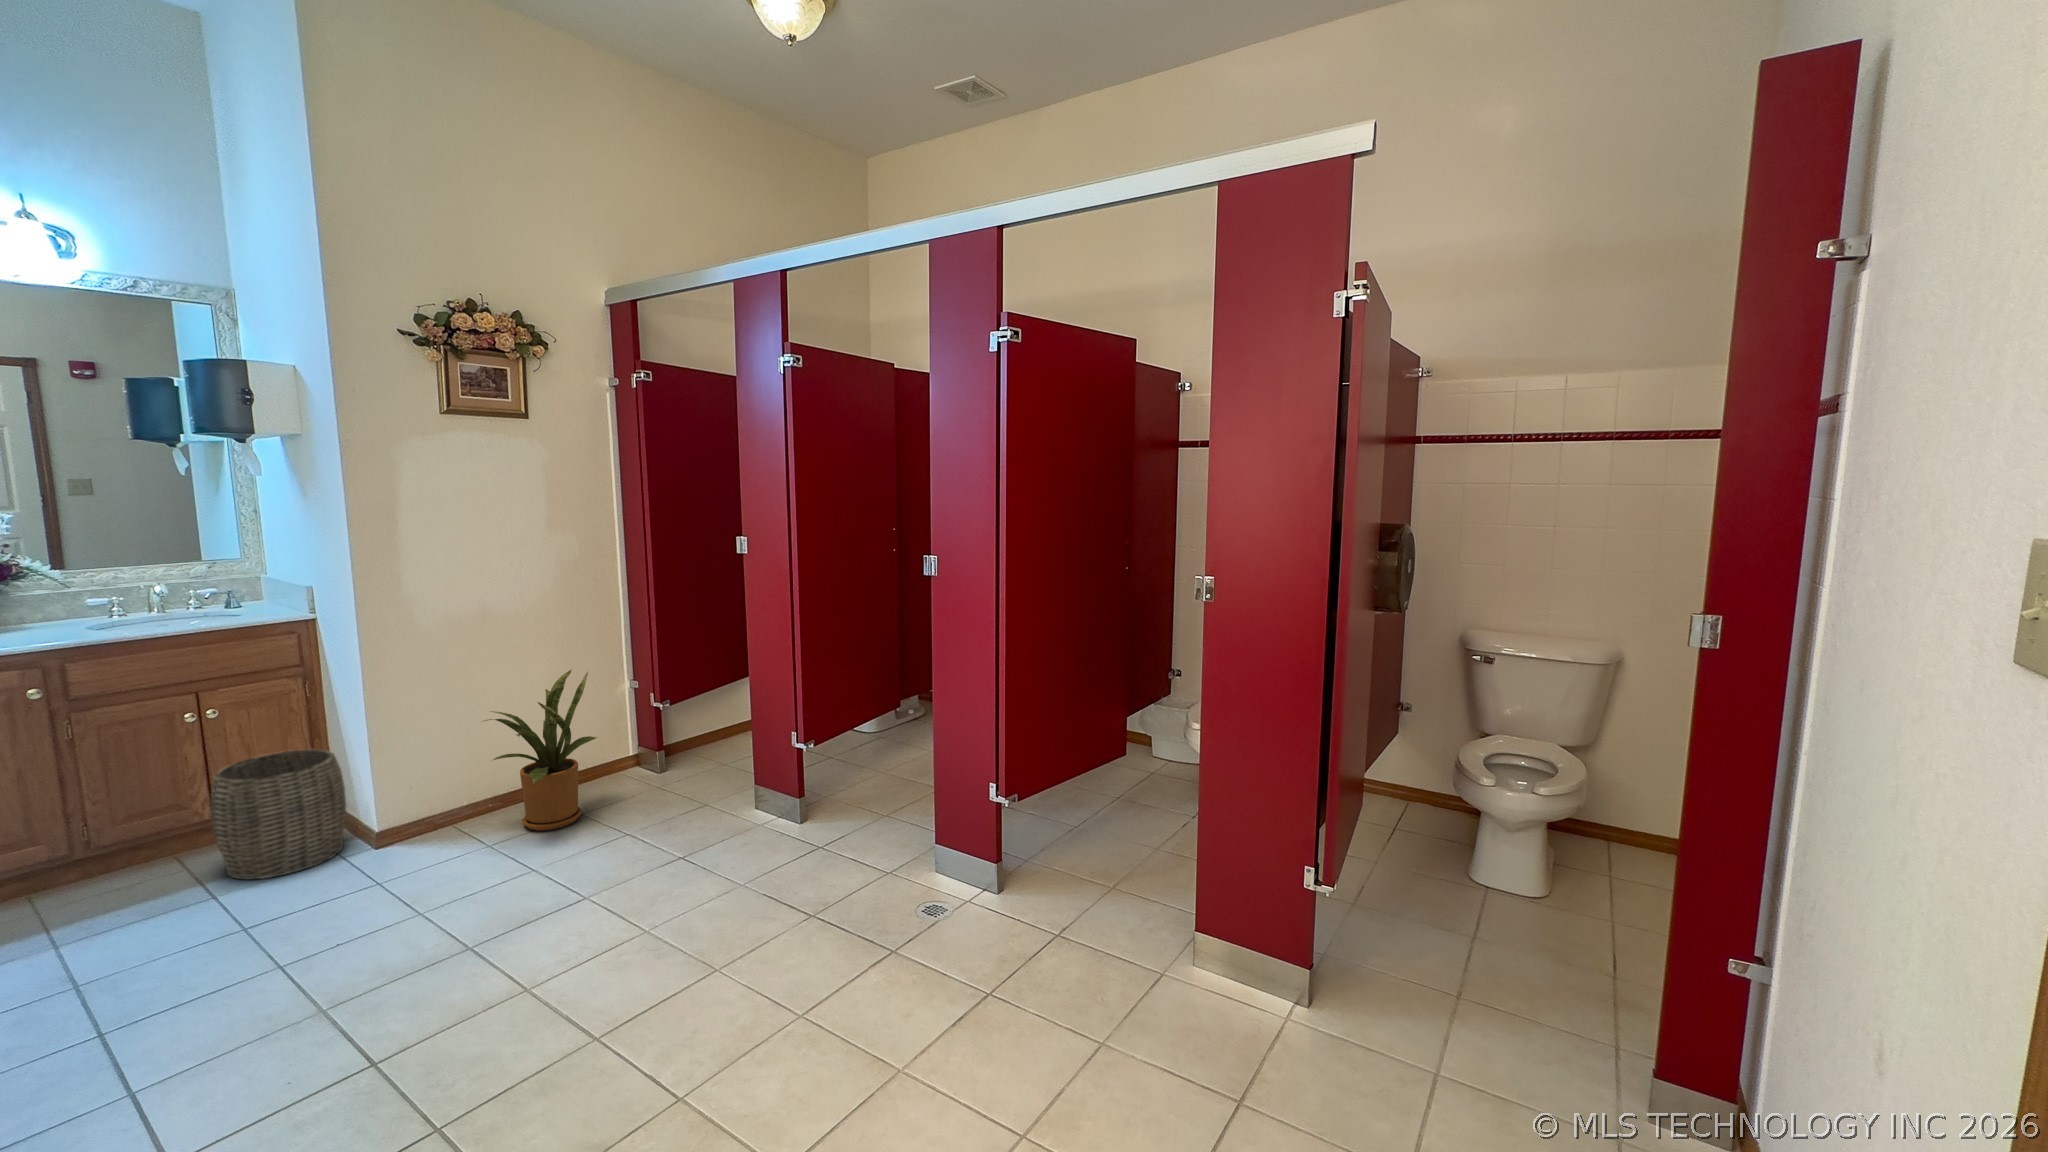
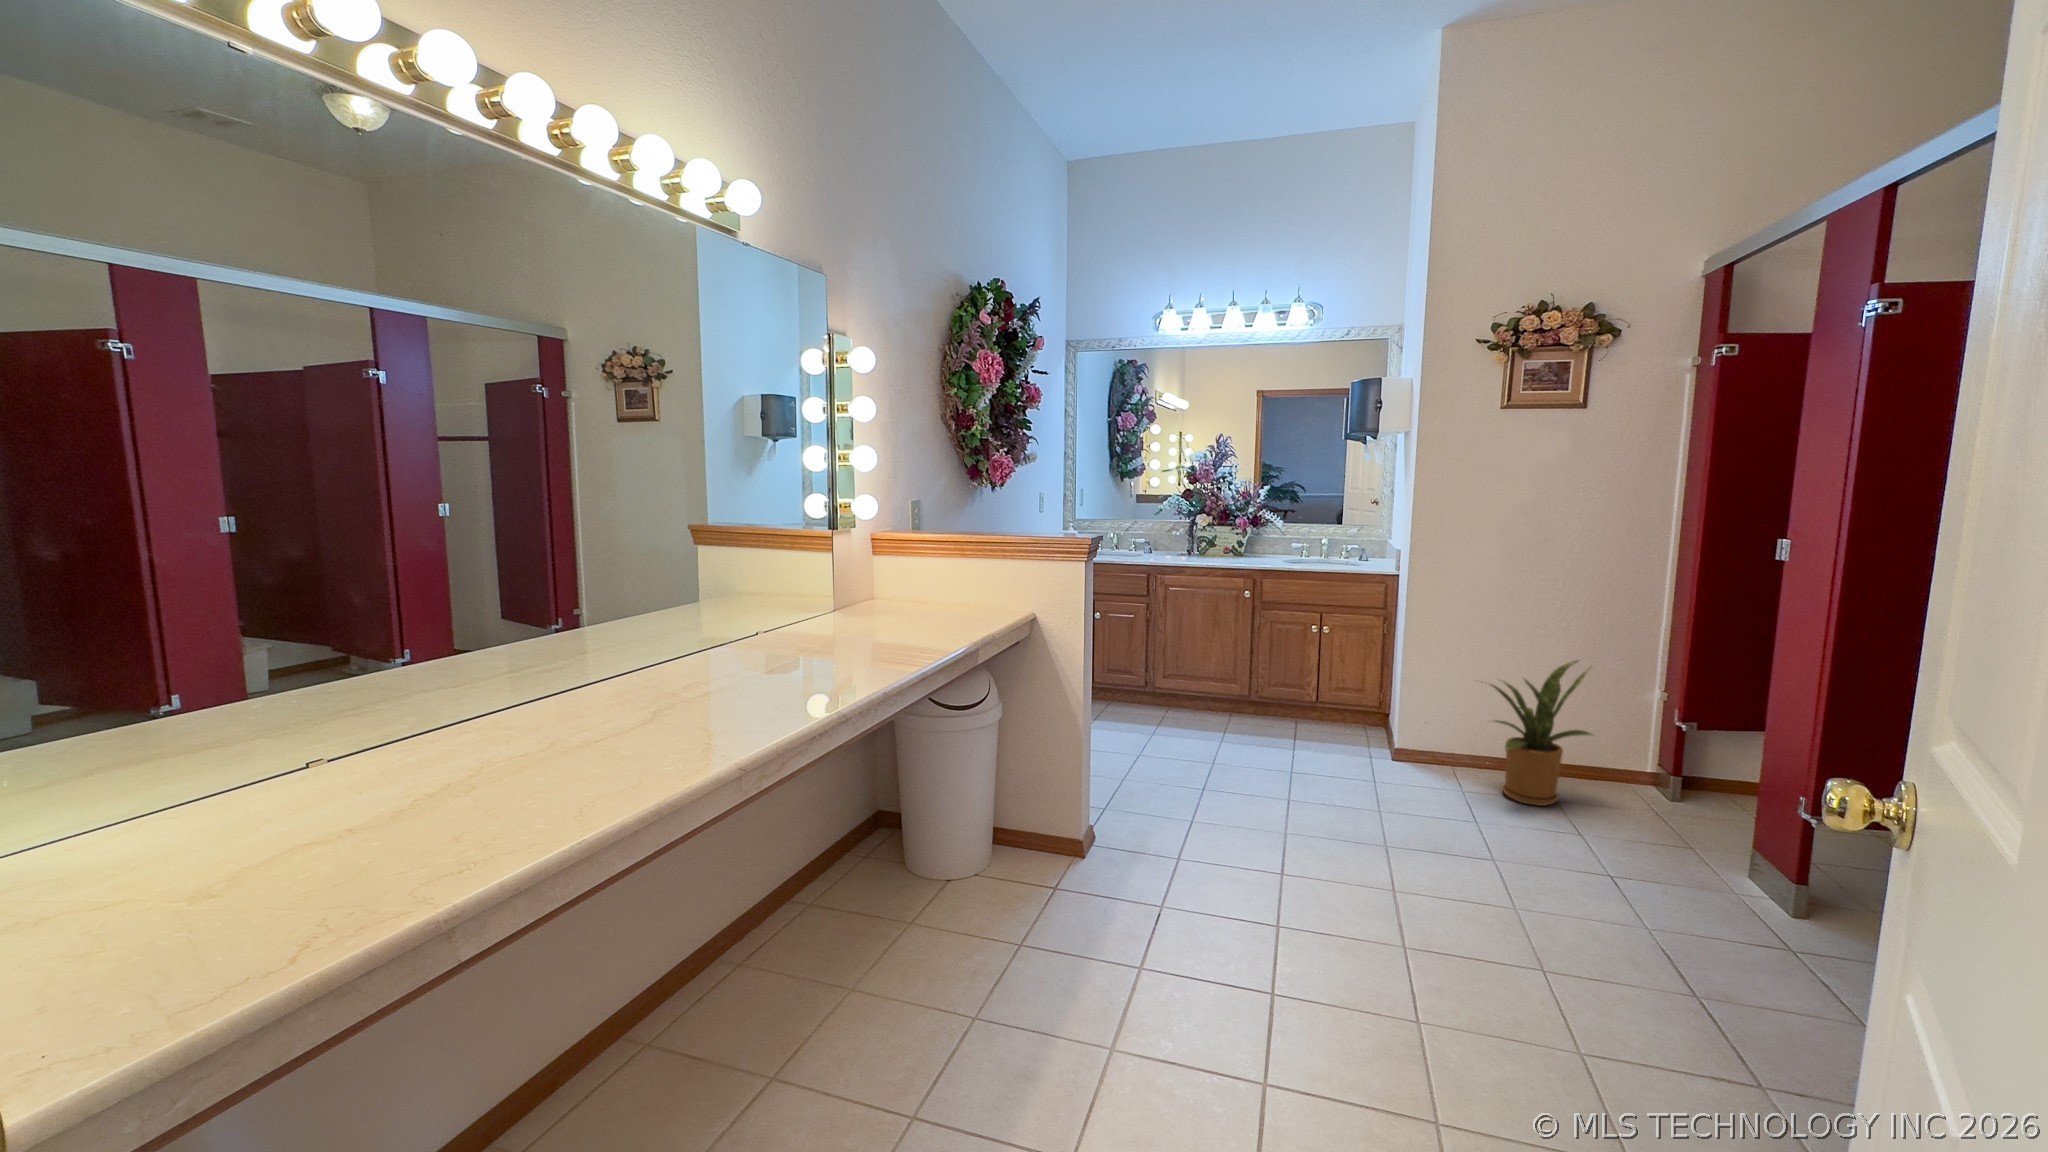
woven basket: present [211,749,346,879] -> none [1308,667,1386,756]

